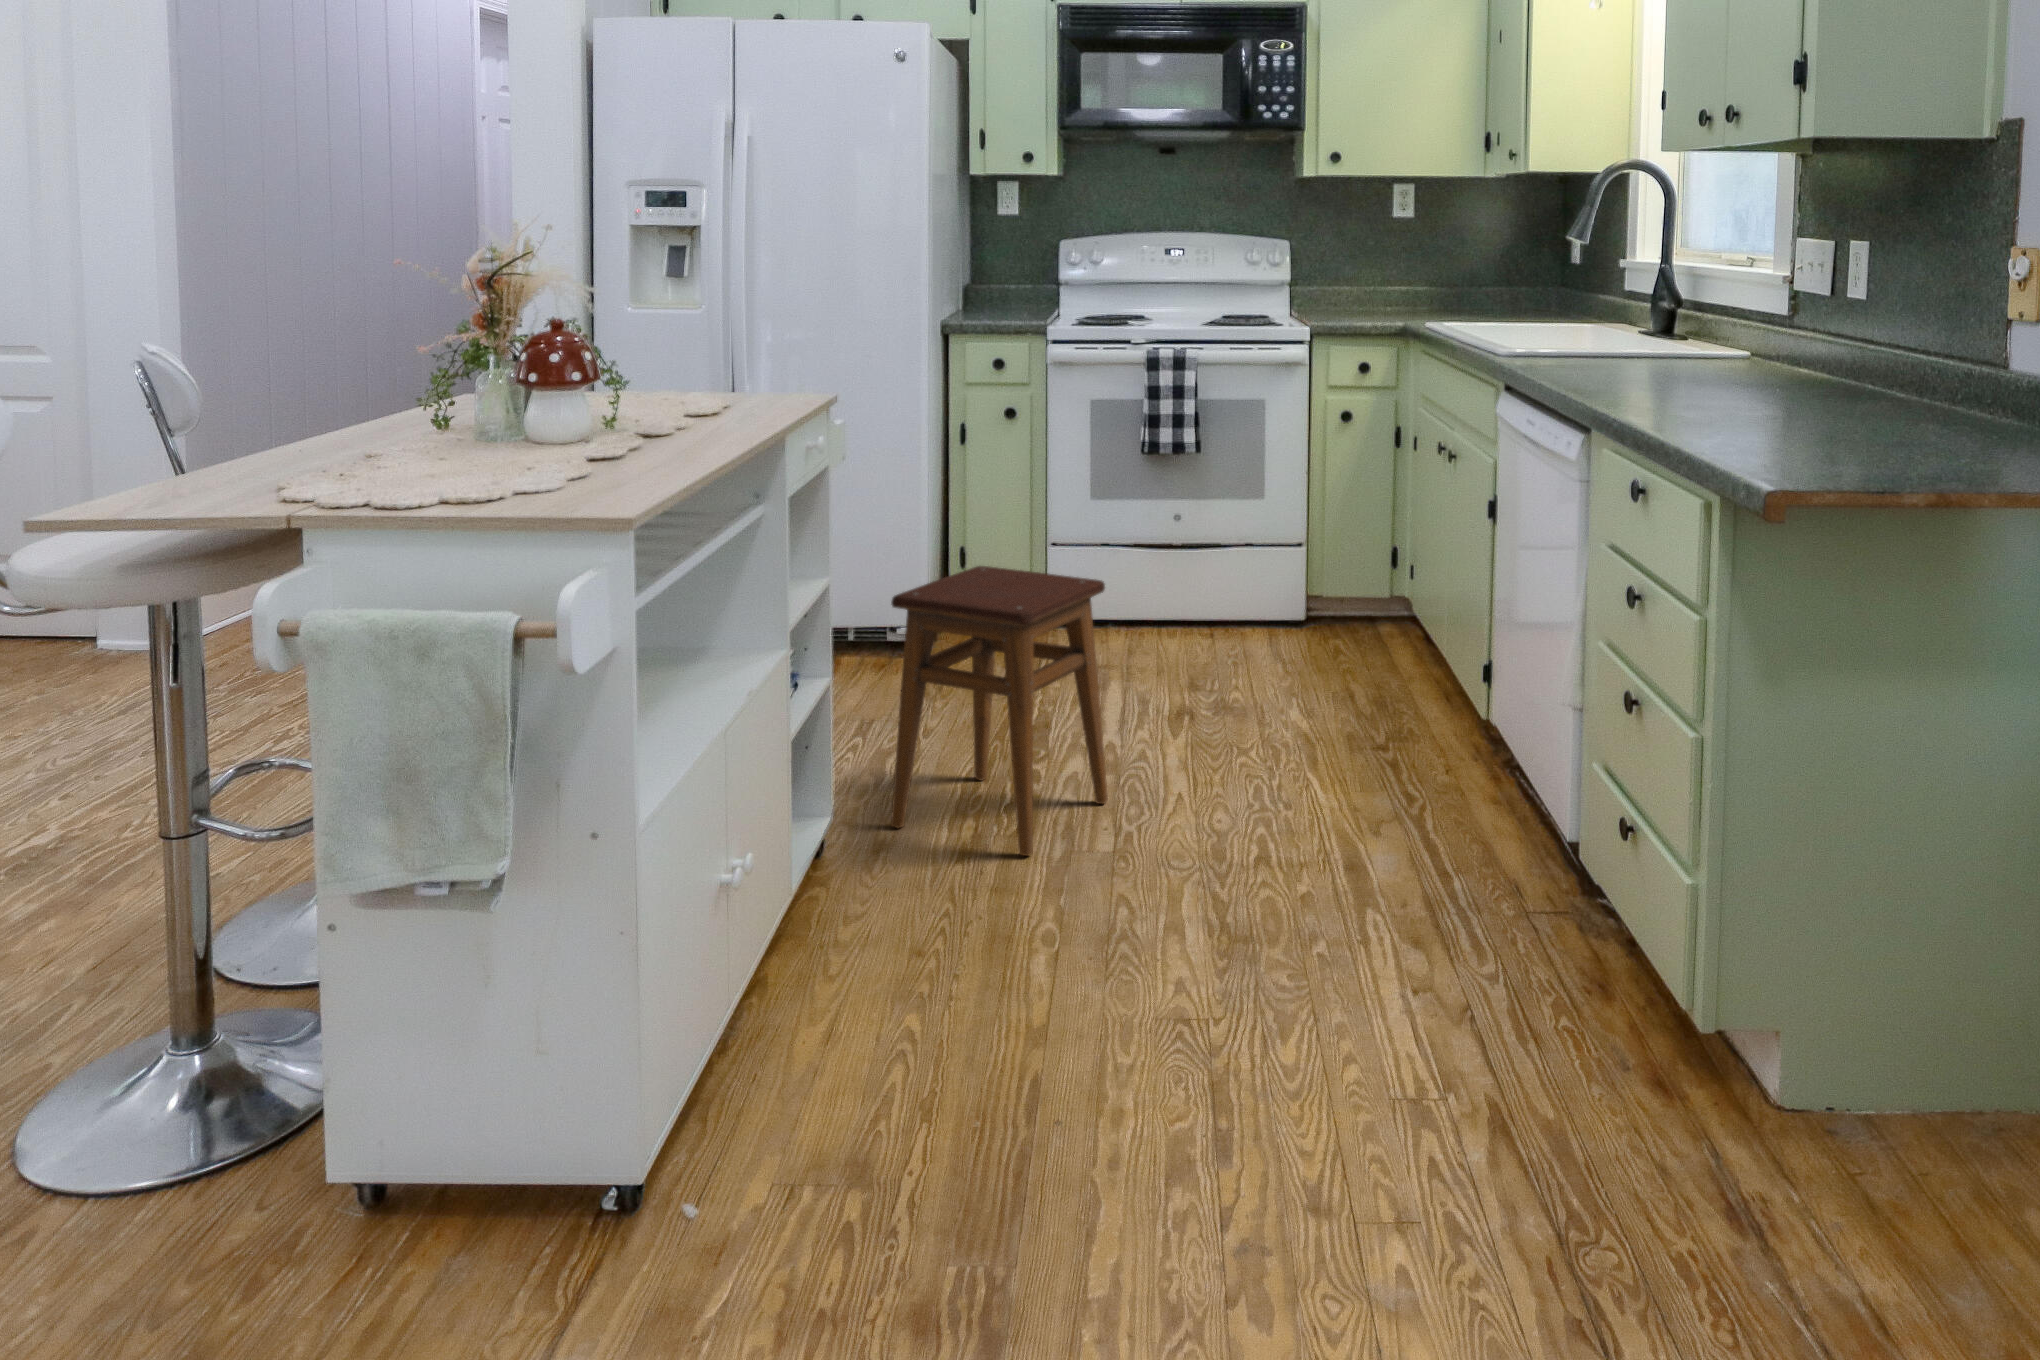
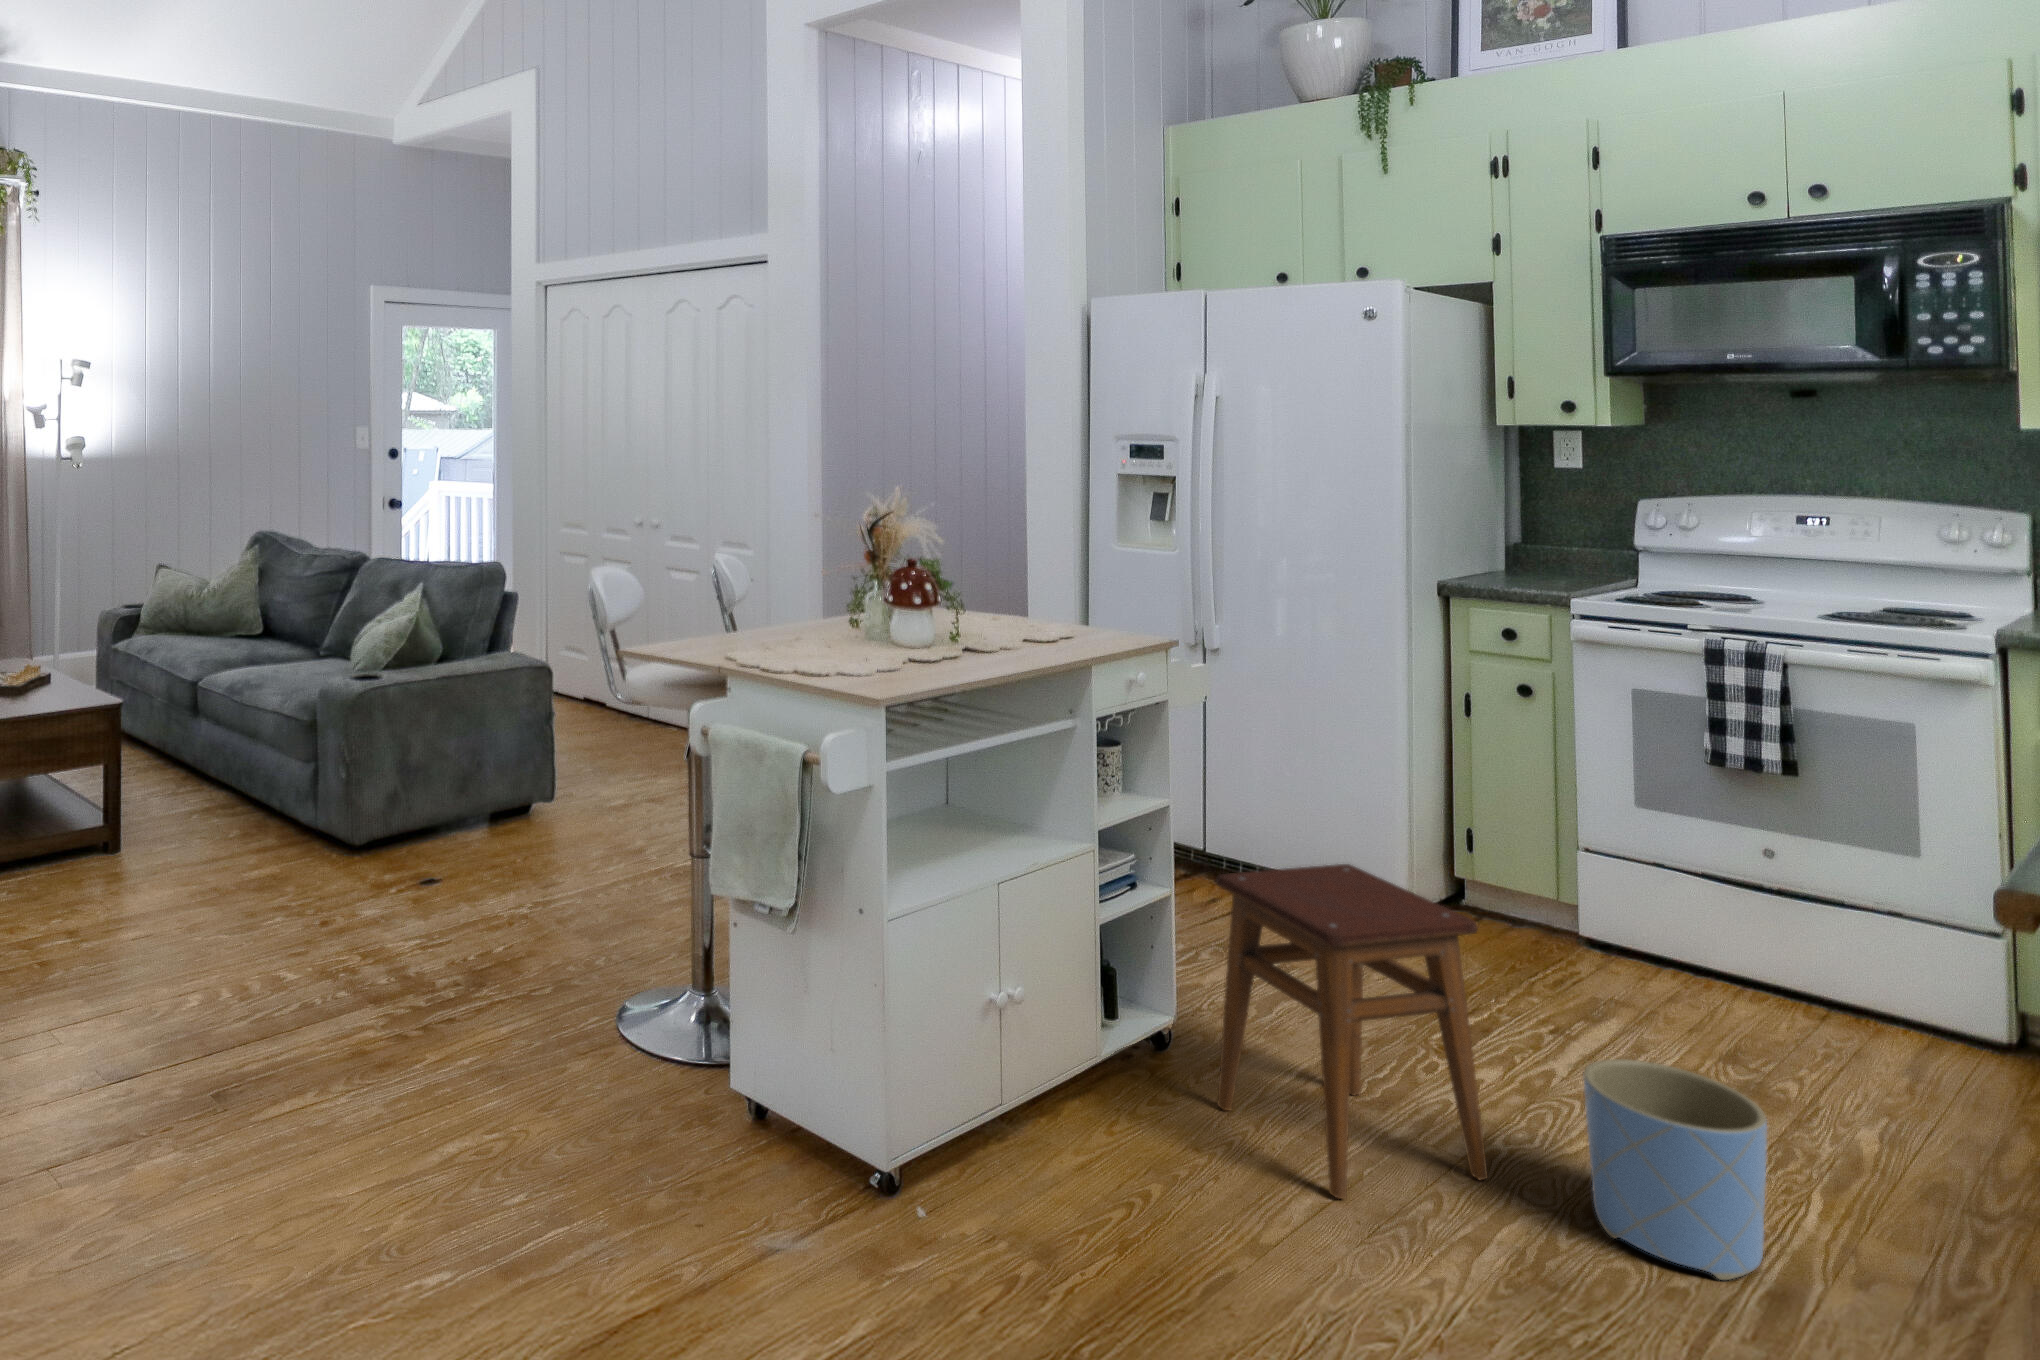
planter: none [1175,663,1288,807] -> present [1583,1059,1767,1280]

